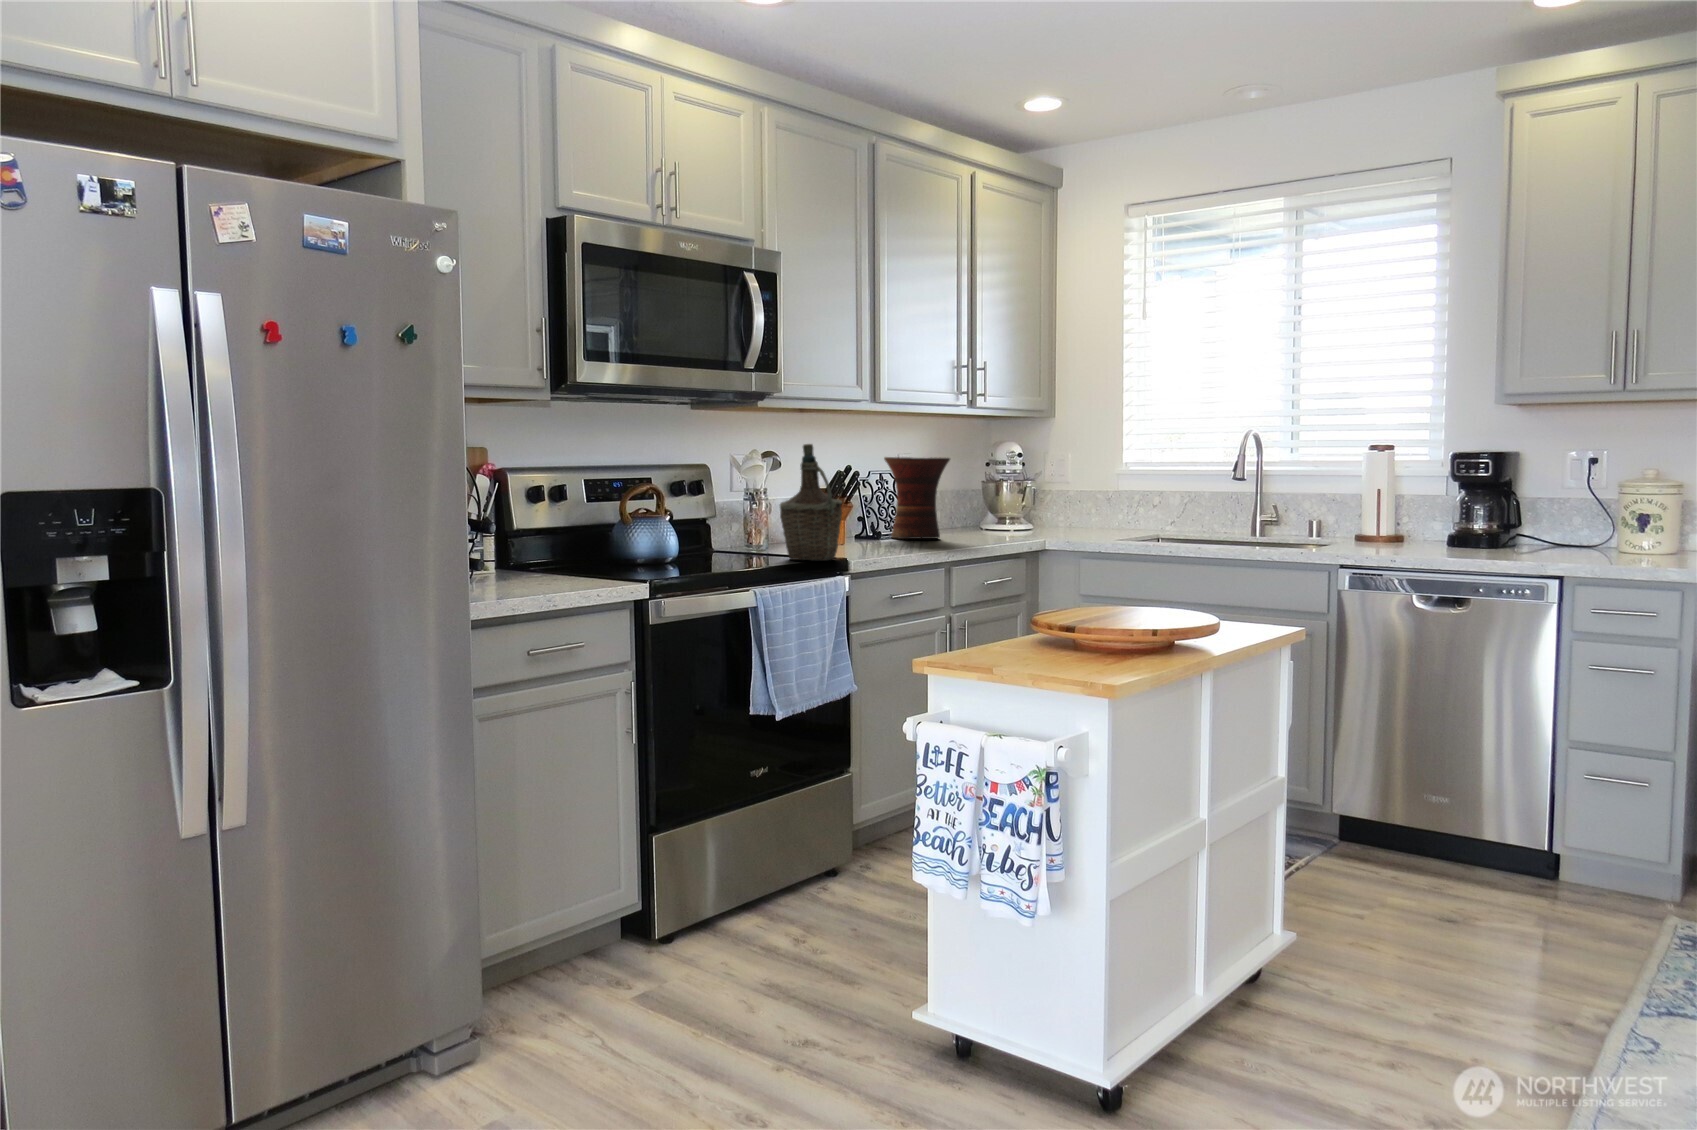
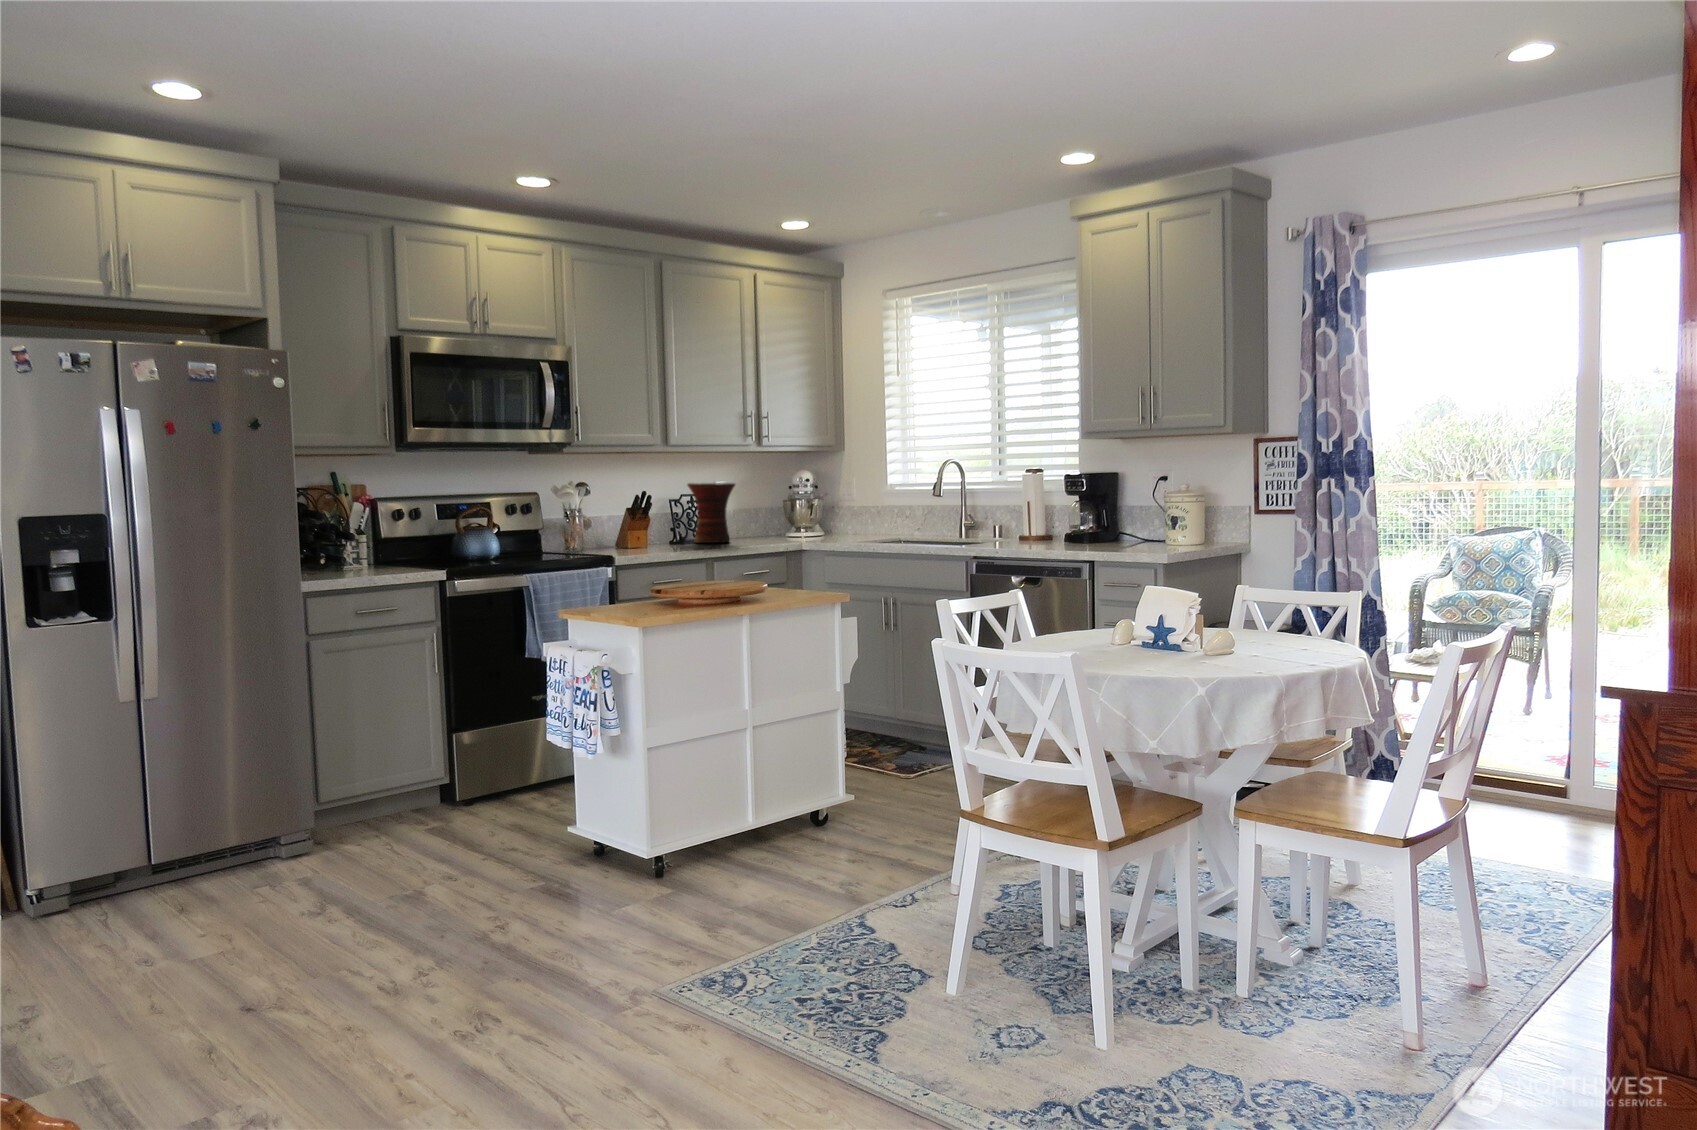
bottle: present [780,444,842,561] -> none [573,477,618,557]

